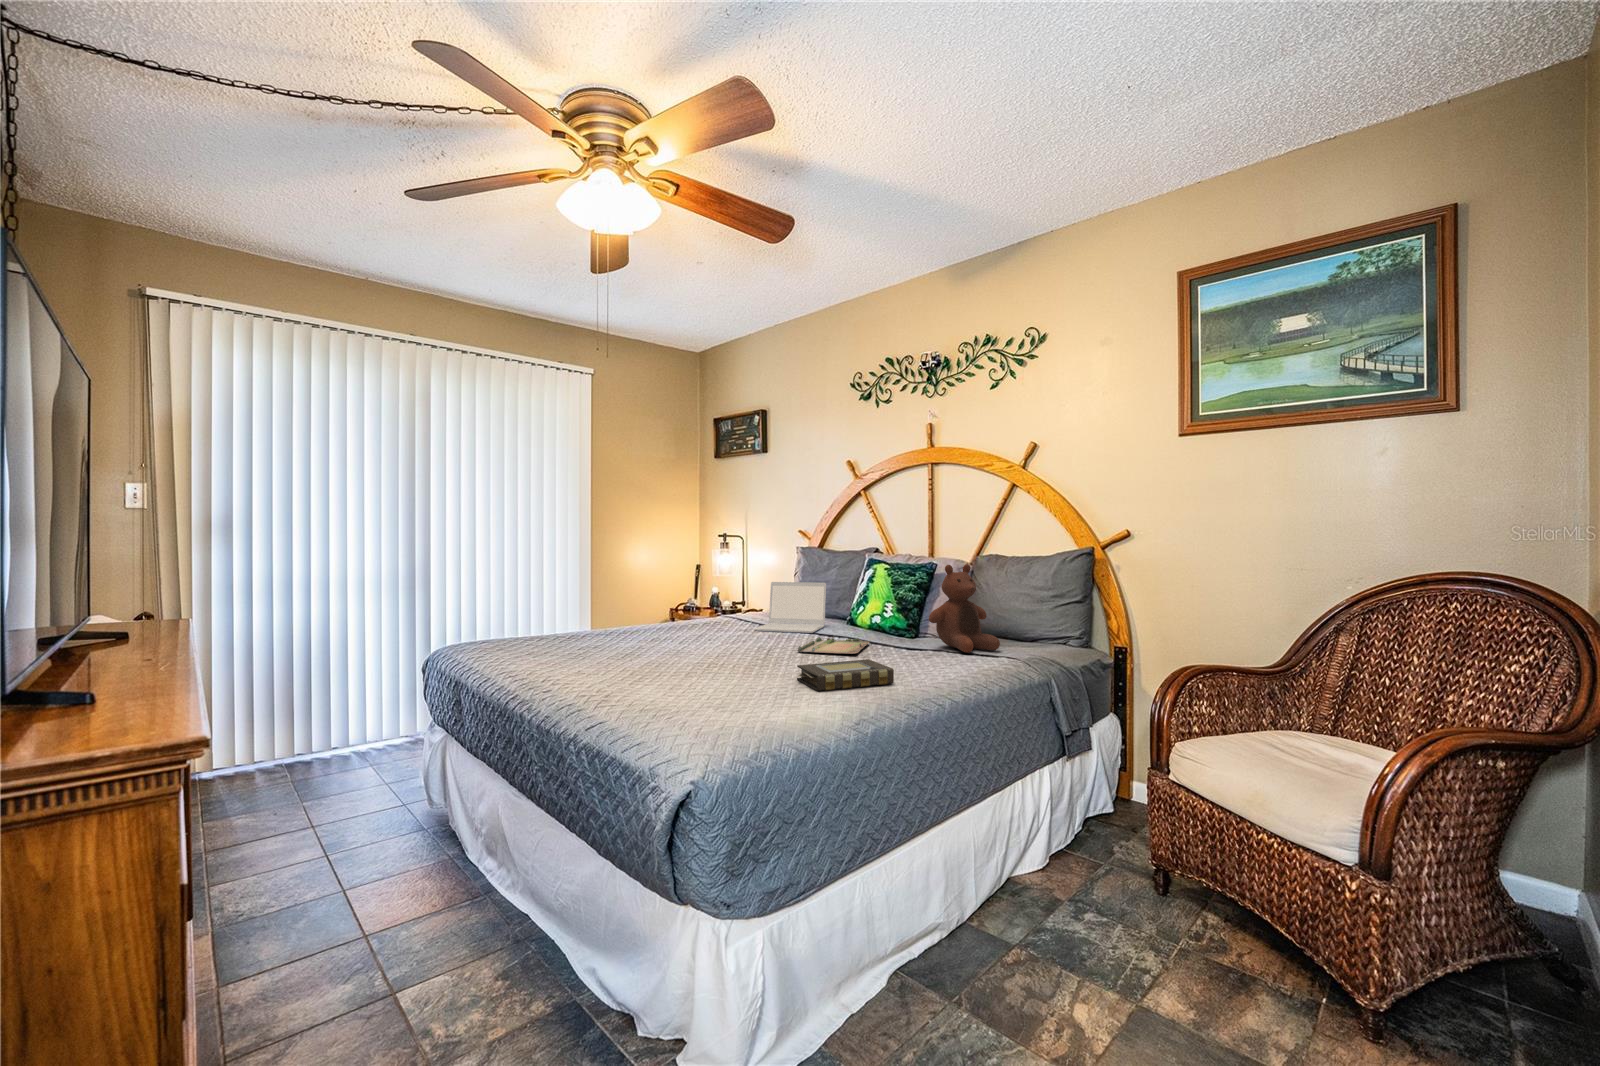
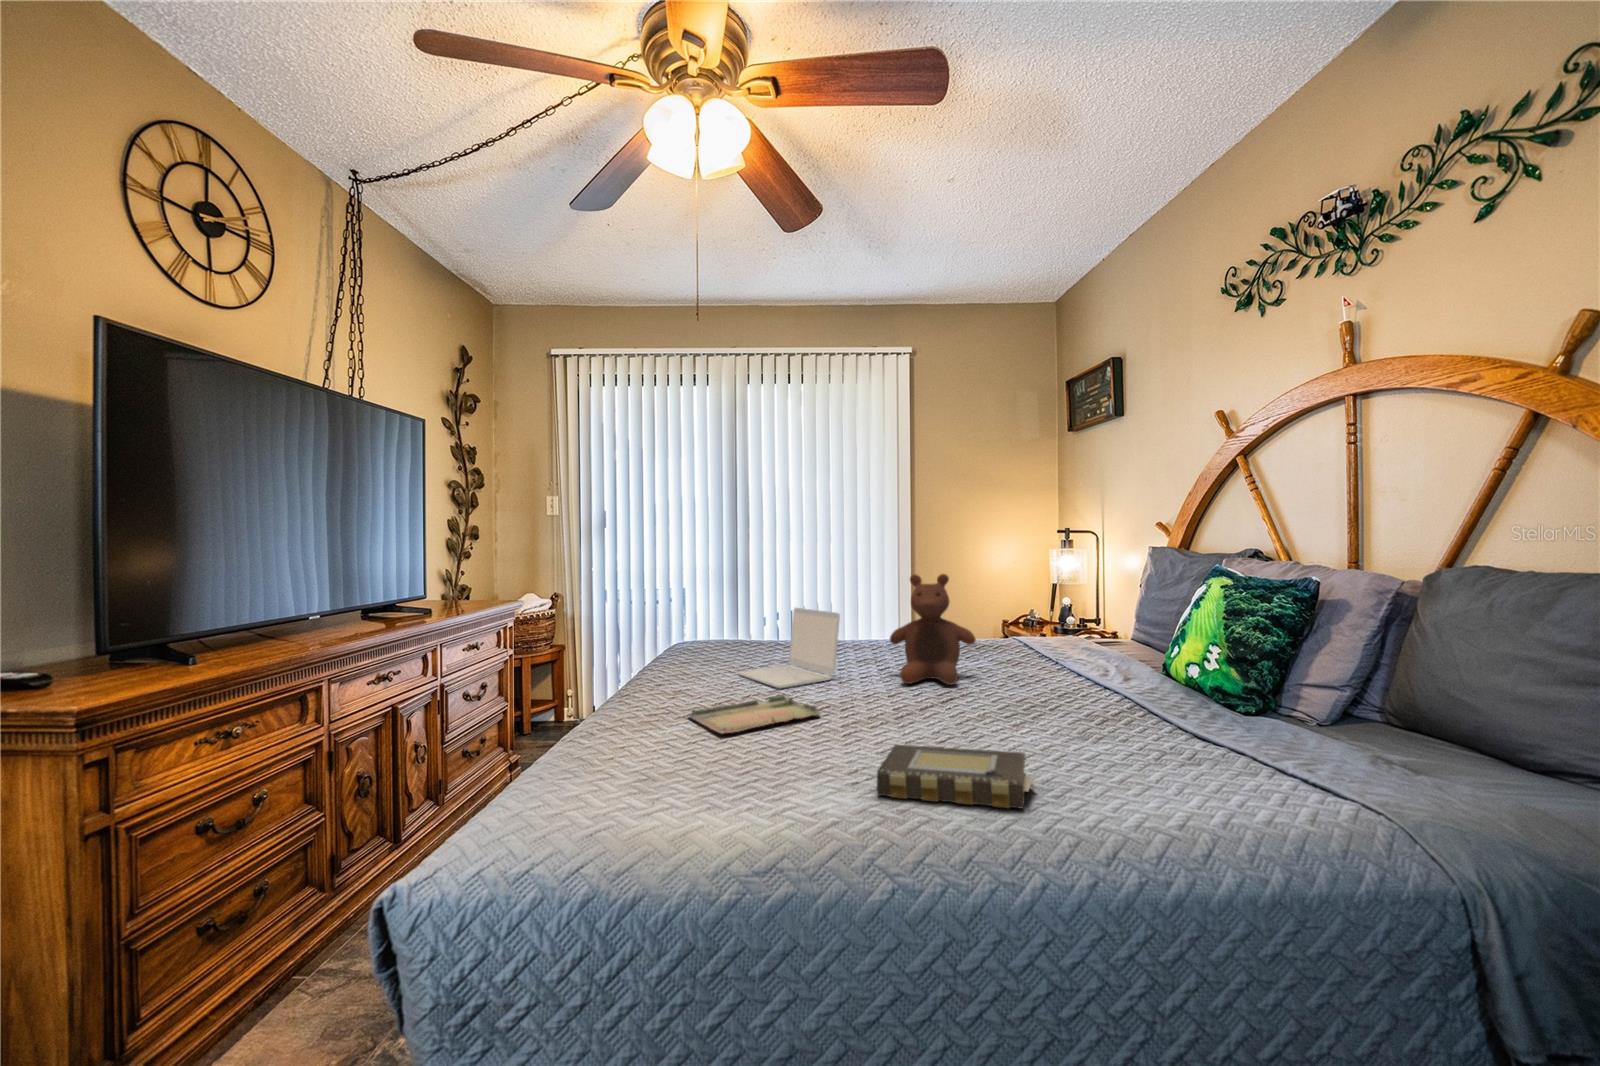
stuffed bear: present [929,564,1000,653] -> present [890,574,976,685]
laptop: present [755,582,826,633] -> present [739,608,840,688]
tray: present [798,637,869,654] -> present [688,695,820,734]

